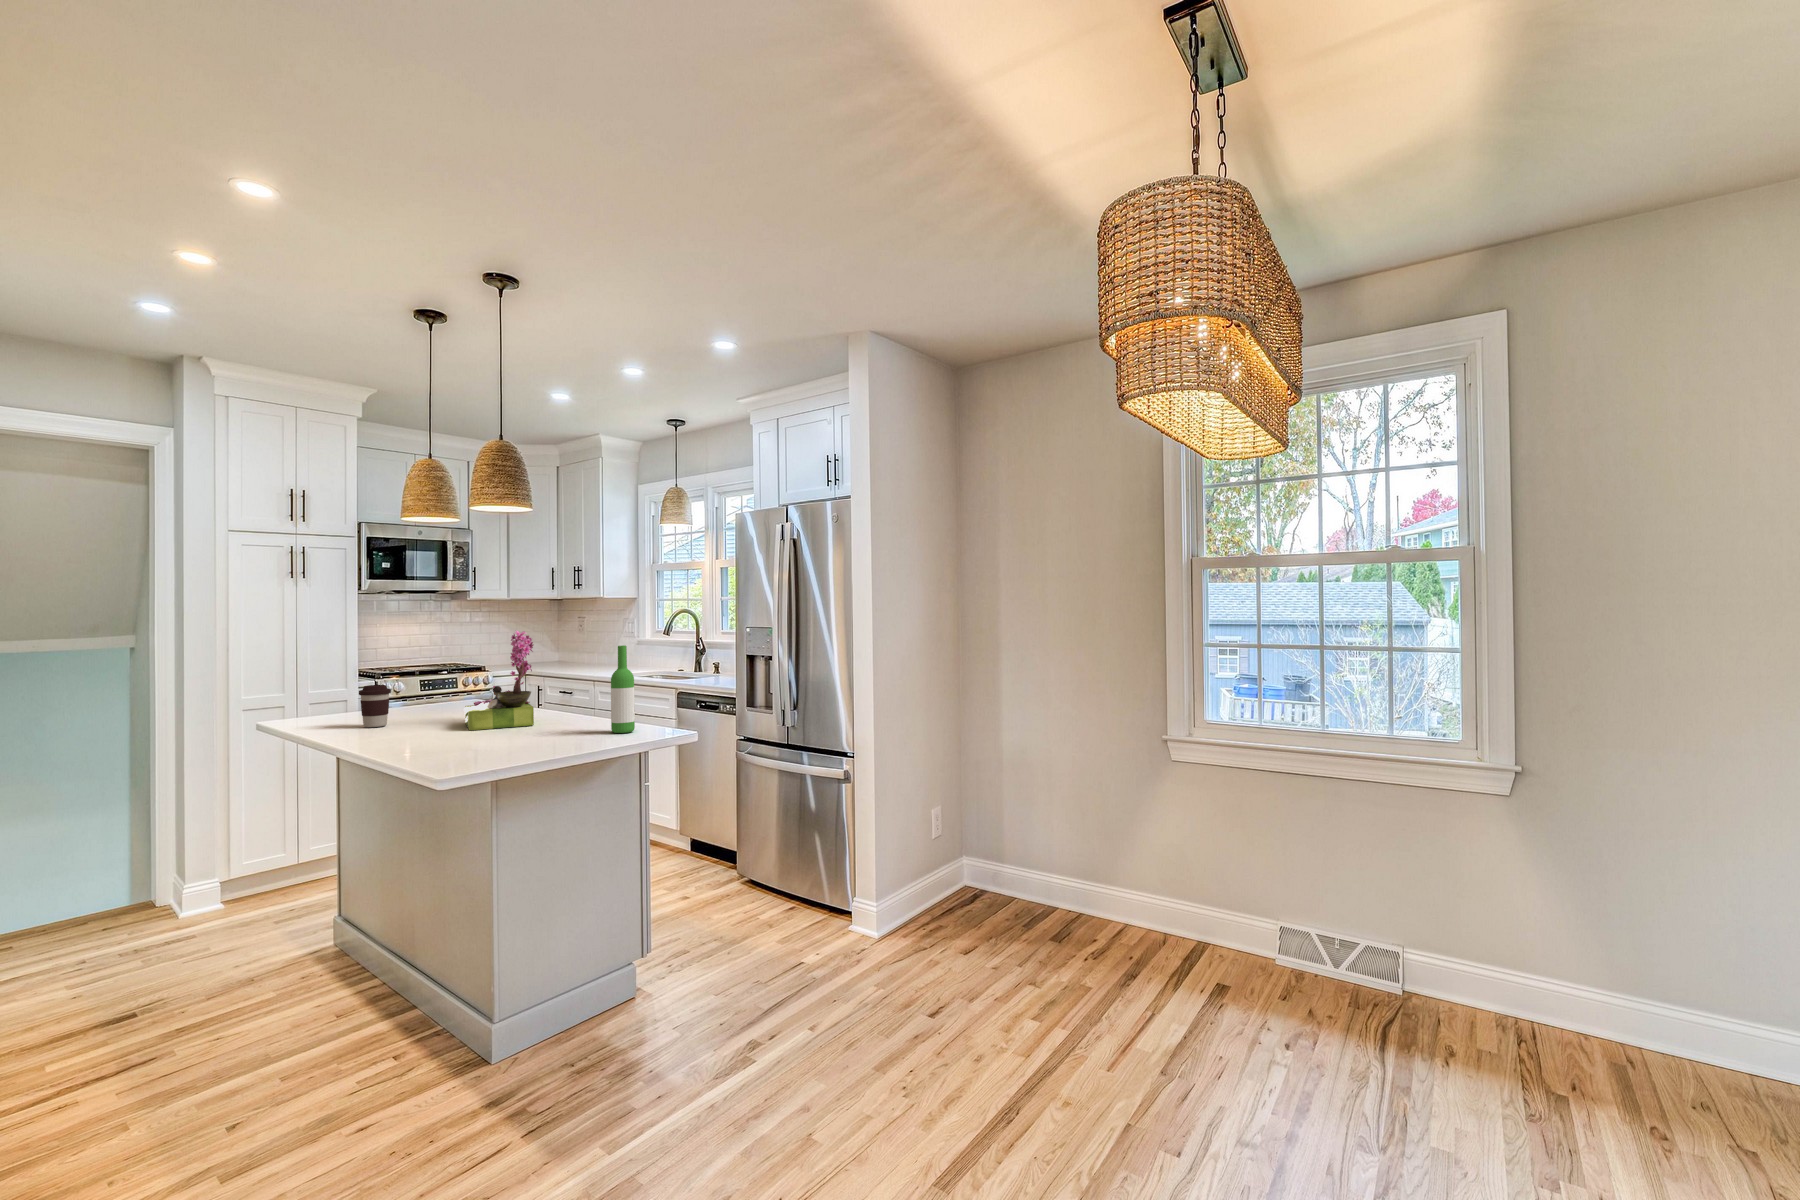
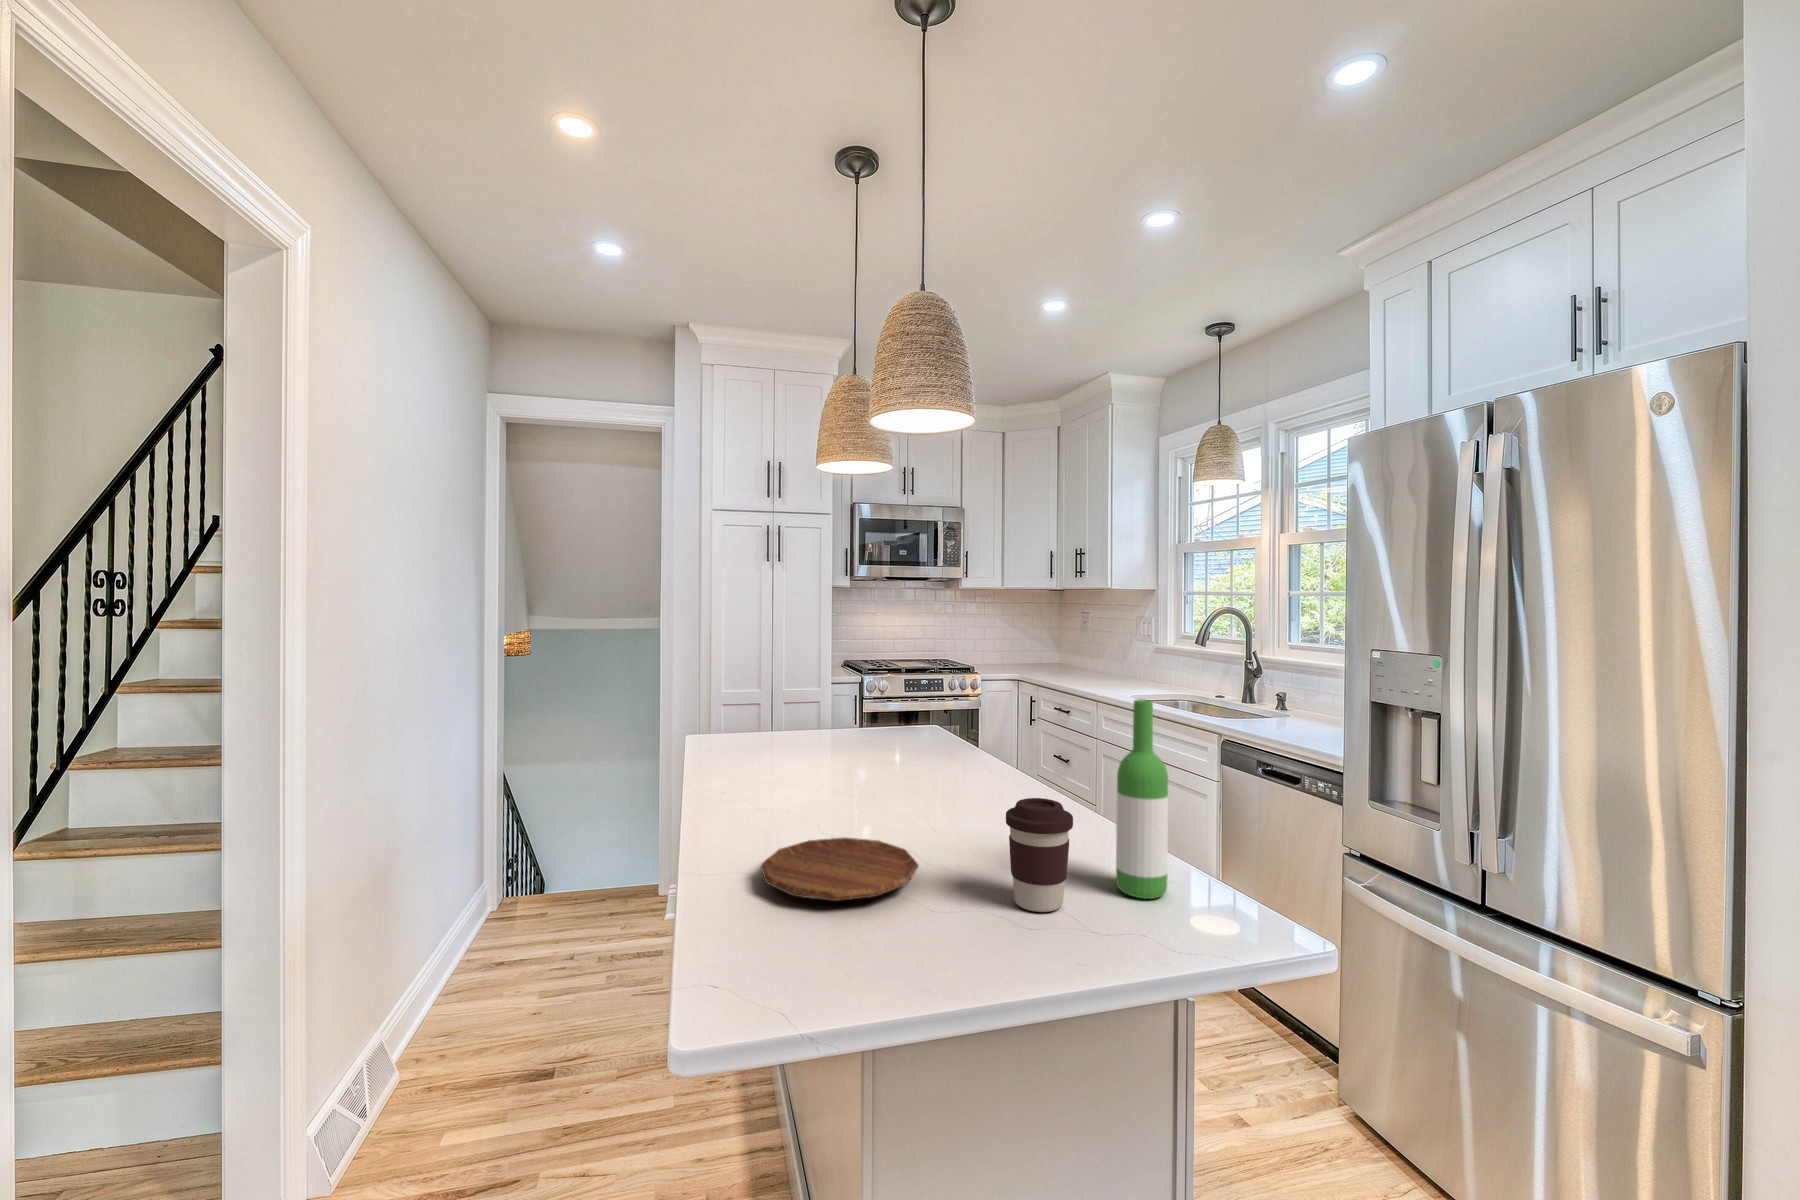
flower arrangement: present [464,631,534,730] -> none [876,643,997,819]
coffee cup: present [359,685,391,727] -> present [1006,798,1073,912]
tray: none [422,730,512,748] -> present [761,838,919,901]

